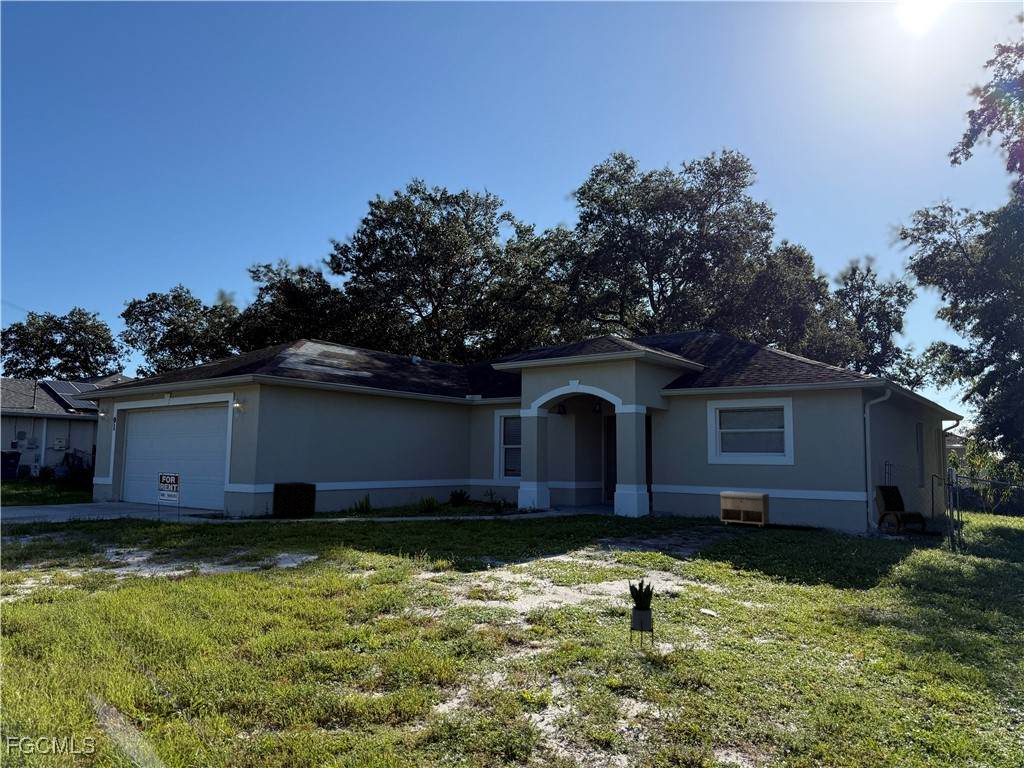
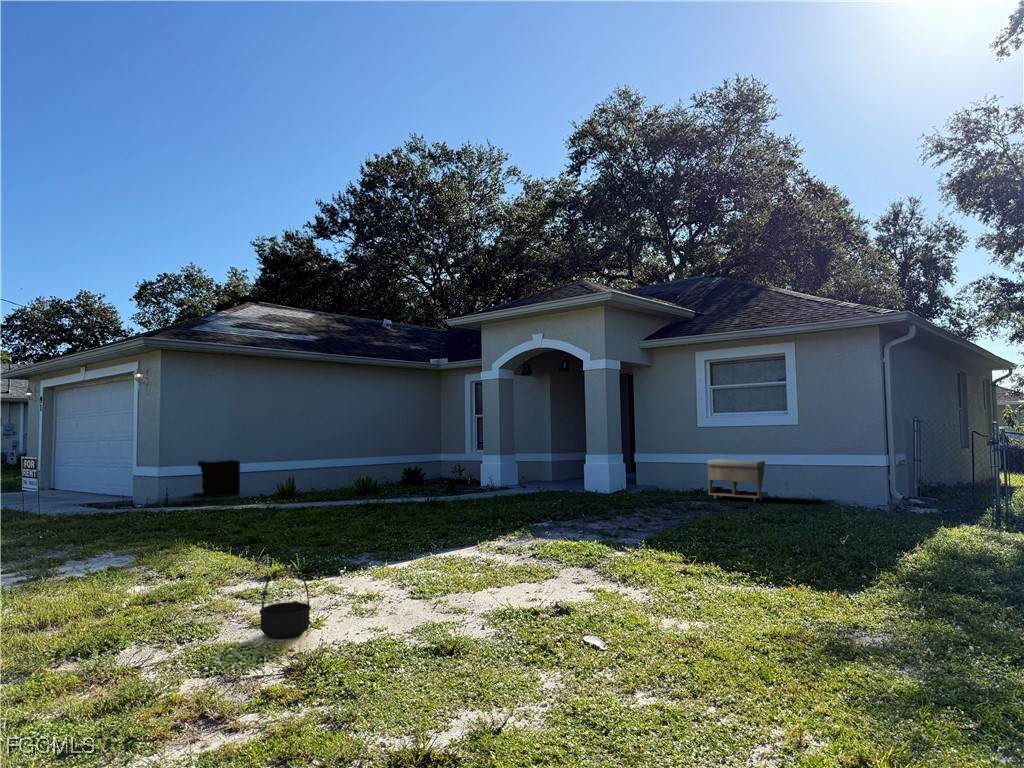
lounge chair: present [875,485,926,534] -> none [897,448,965,507]
basket: none [491,563,525,610] -> present [260,568,311,638]
potted plant: present [628,577,654,647] -> none [385,600,434,721]

